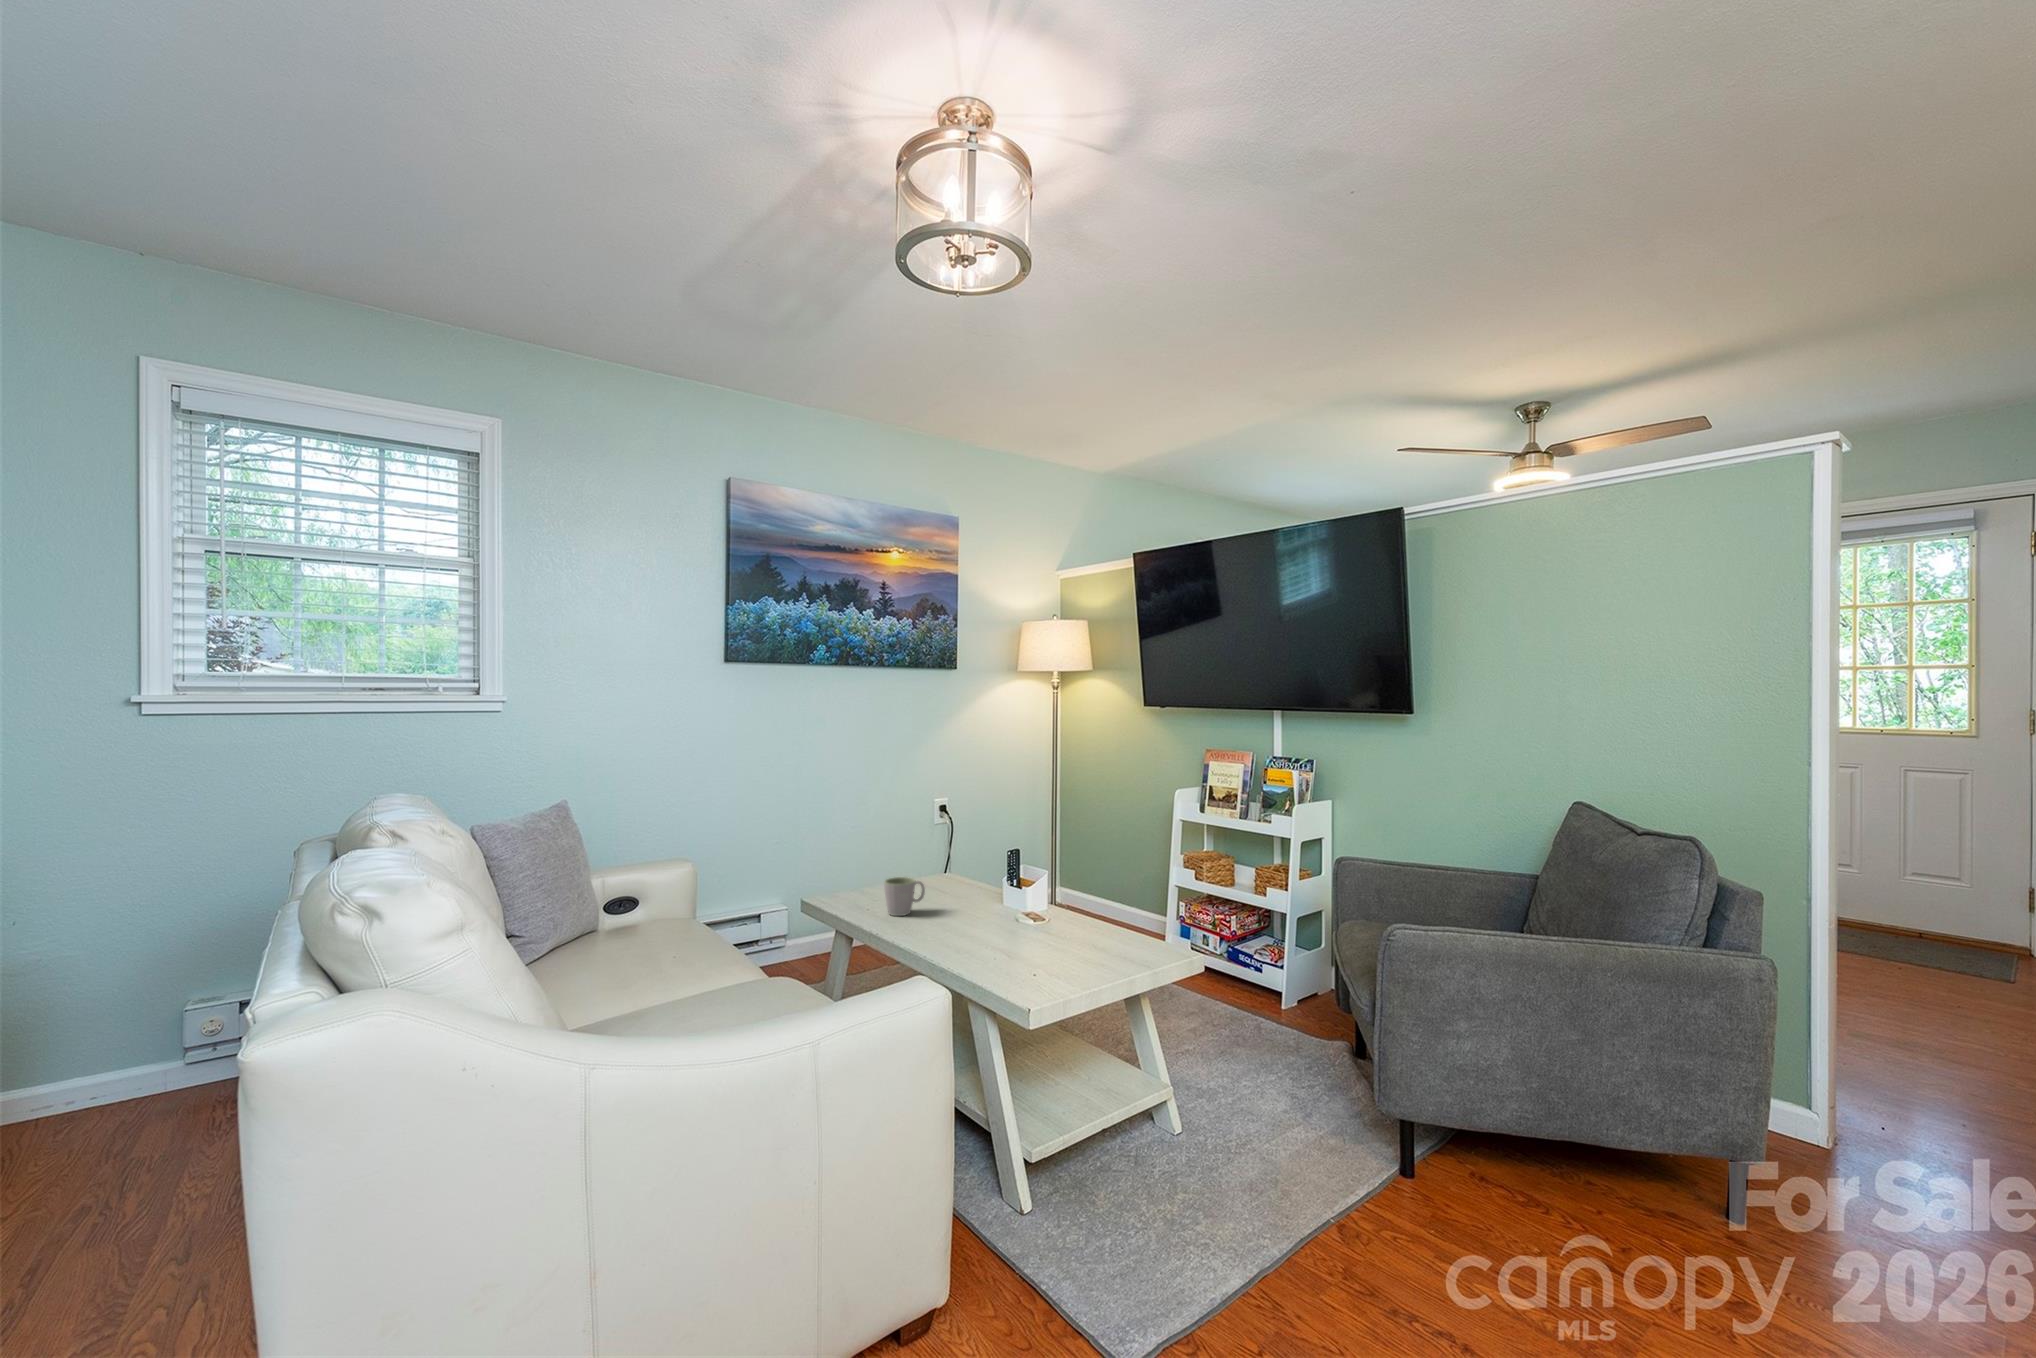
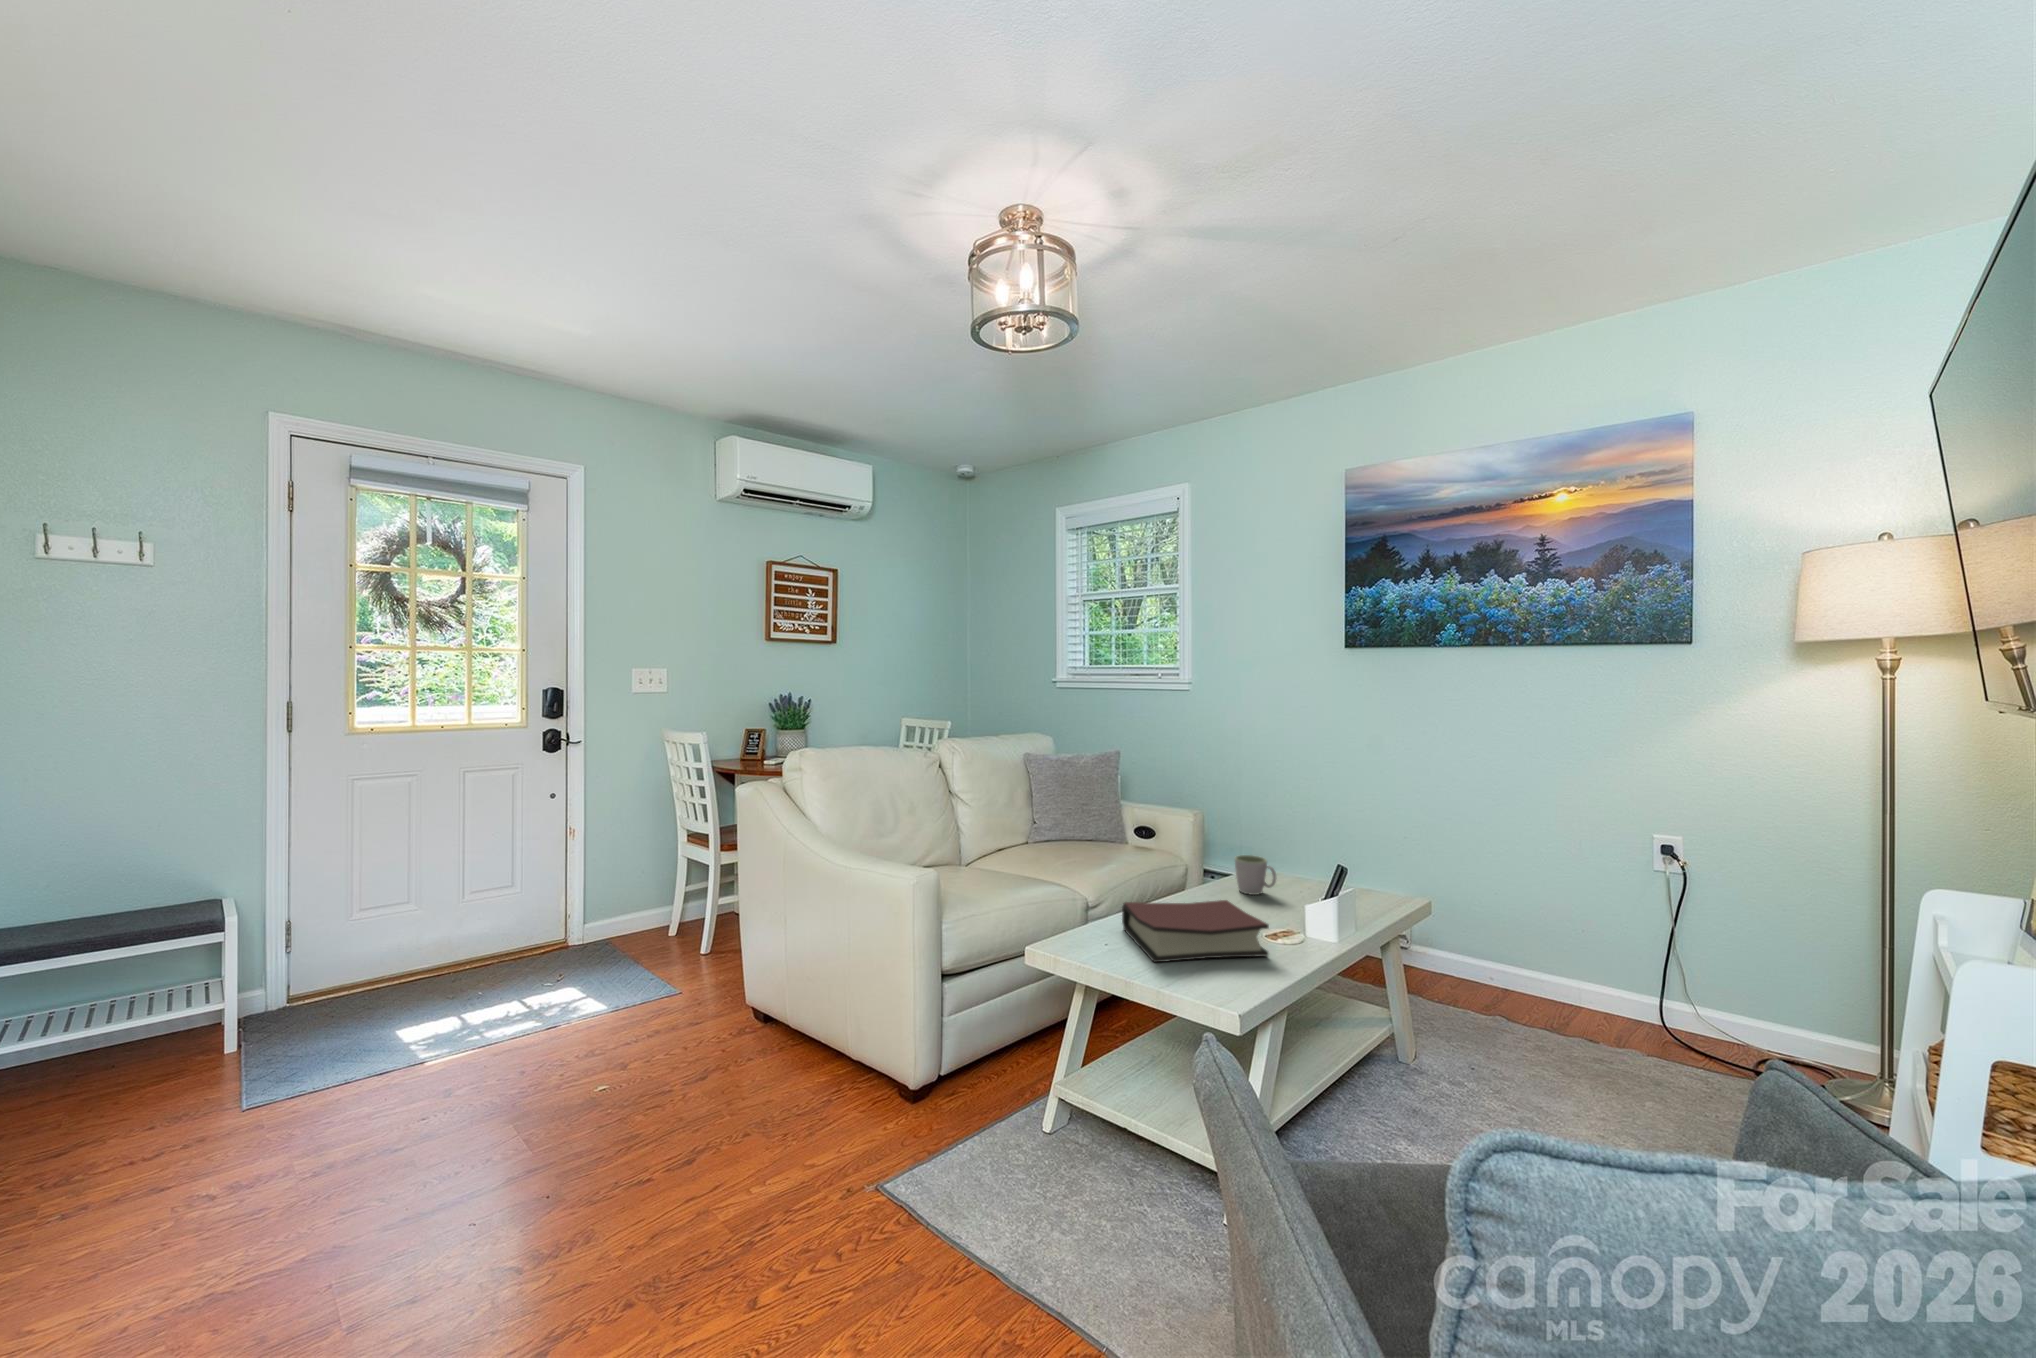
hardback book: none [987,906,1080,968] -> present [1122,900,1269,962]

